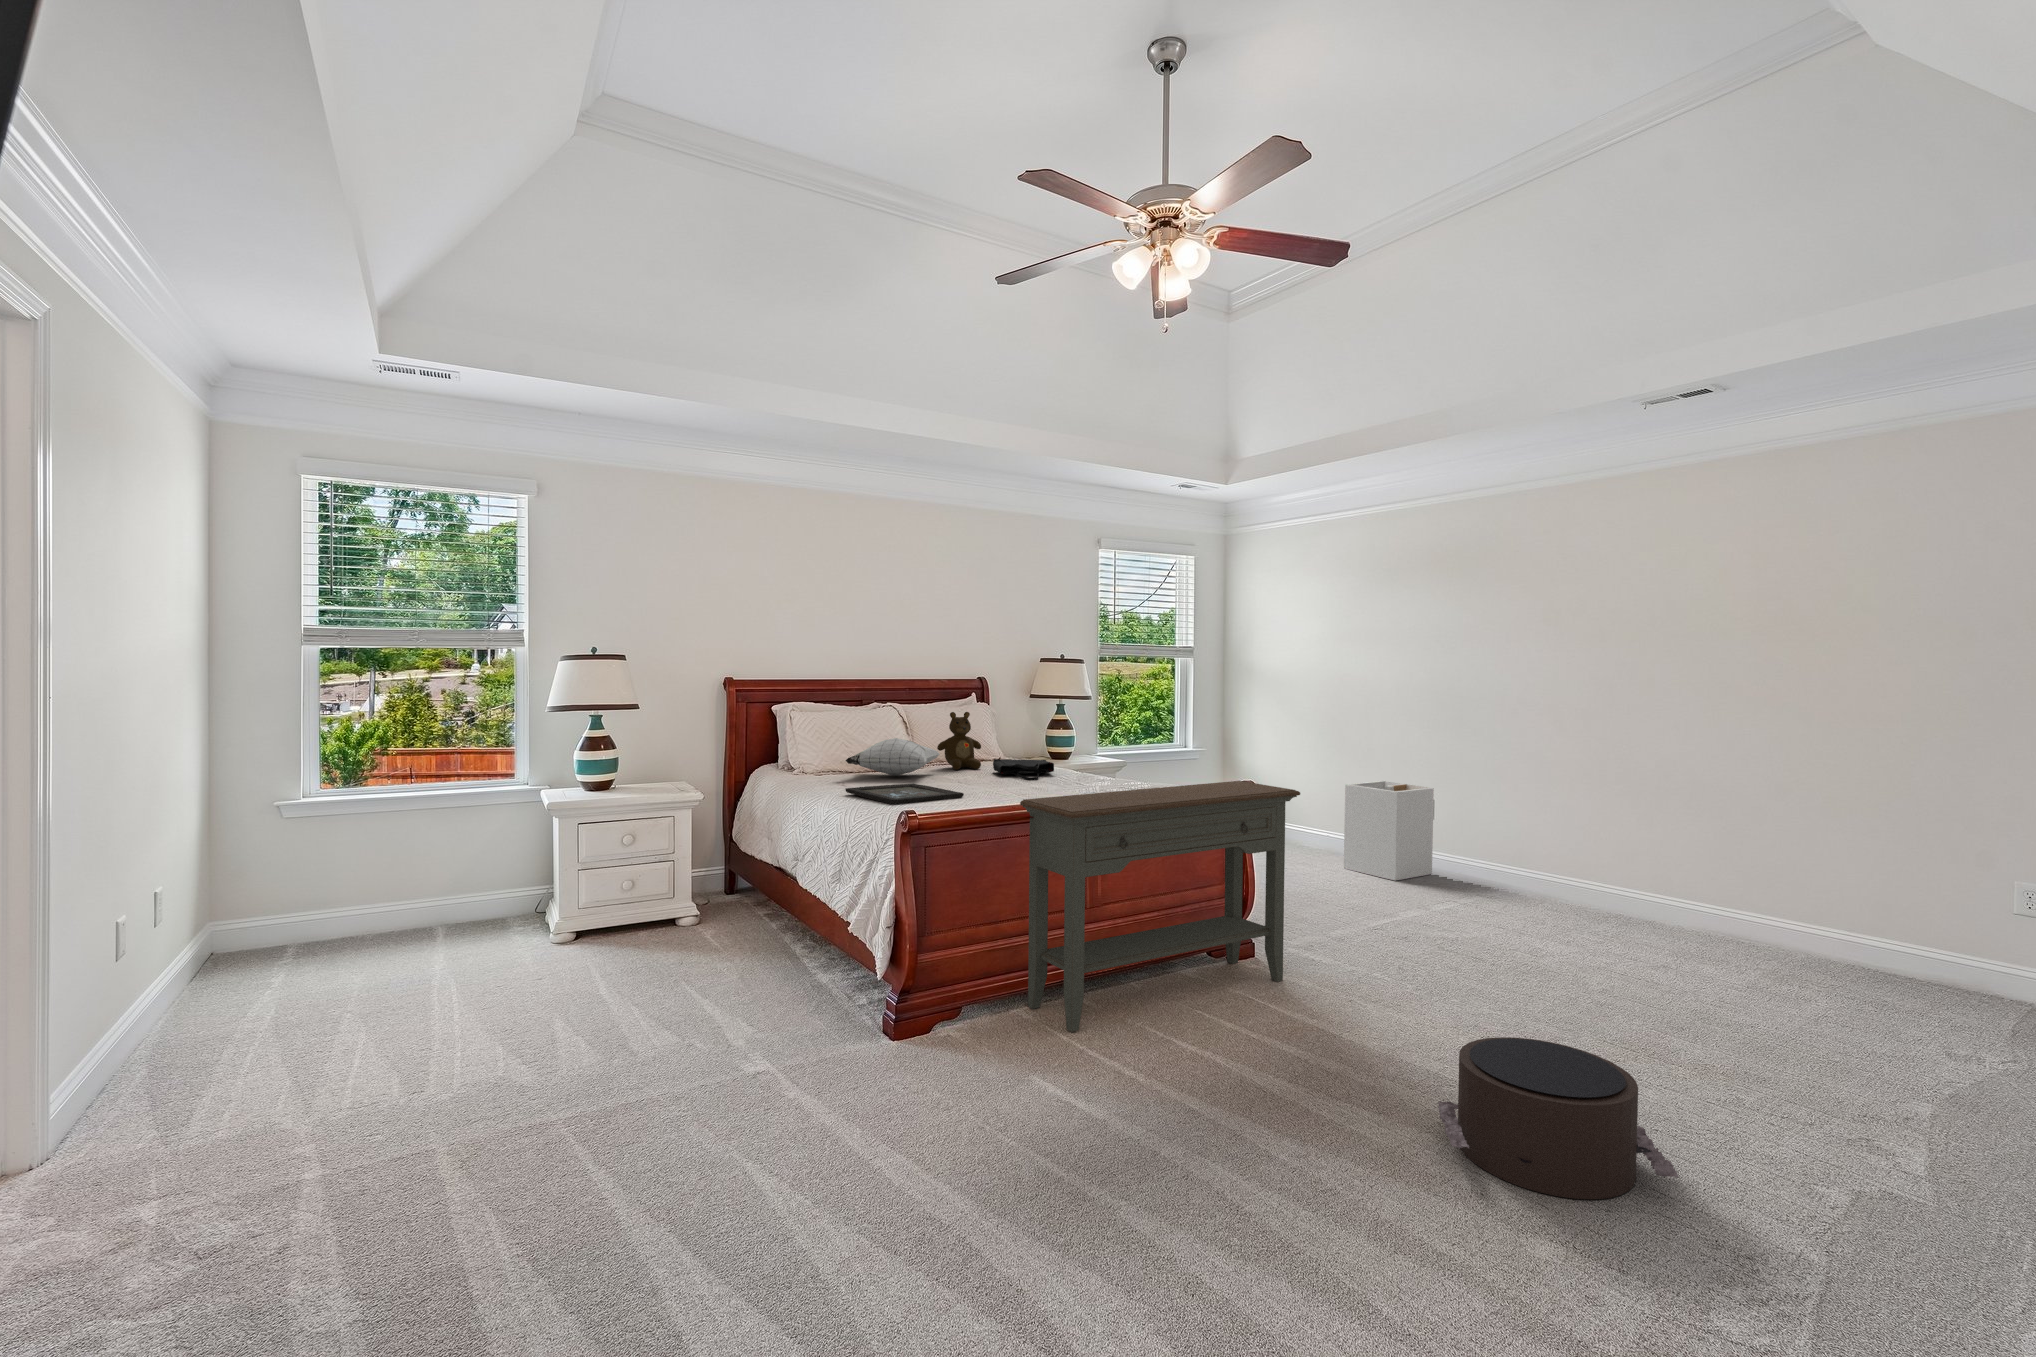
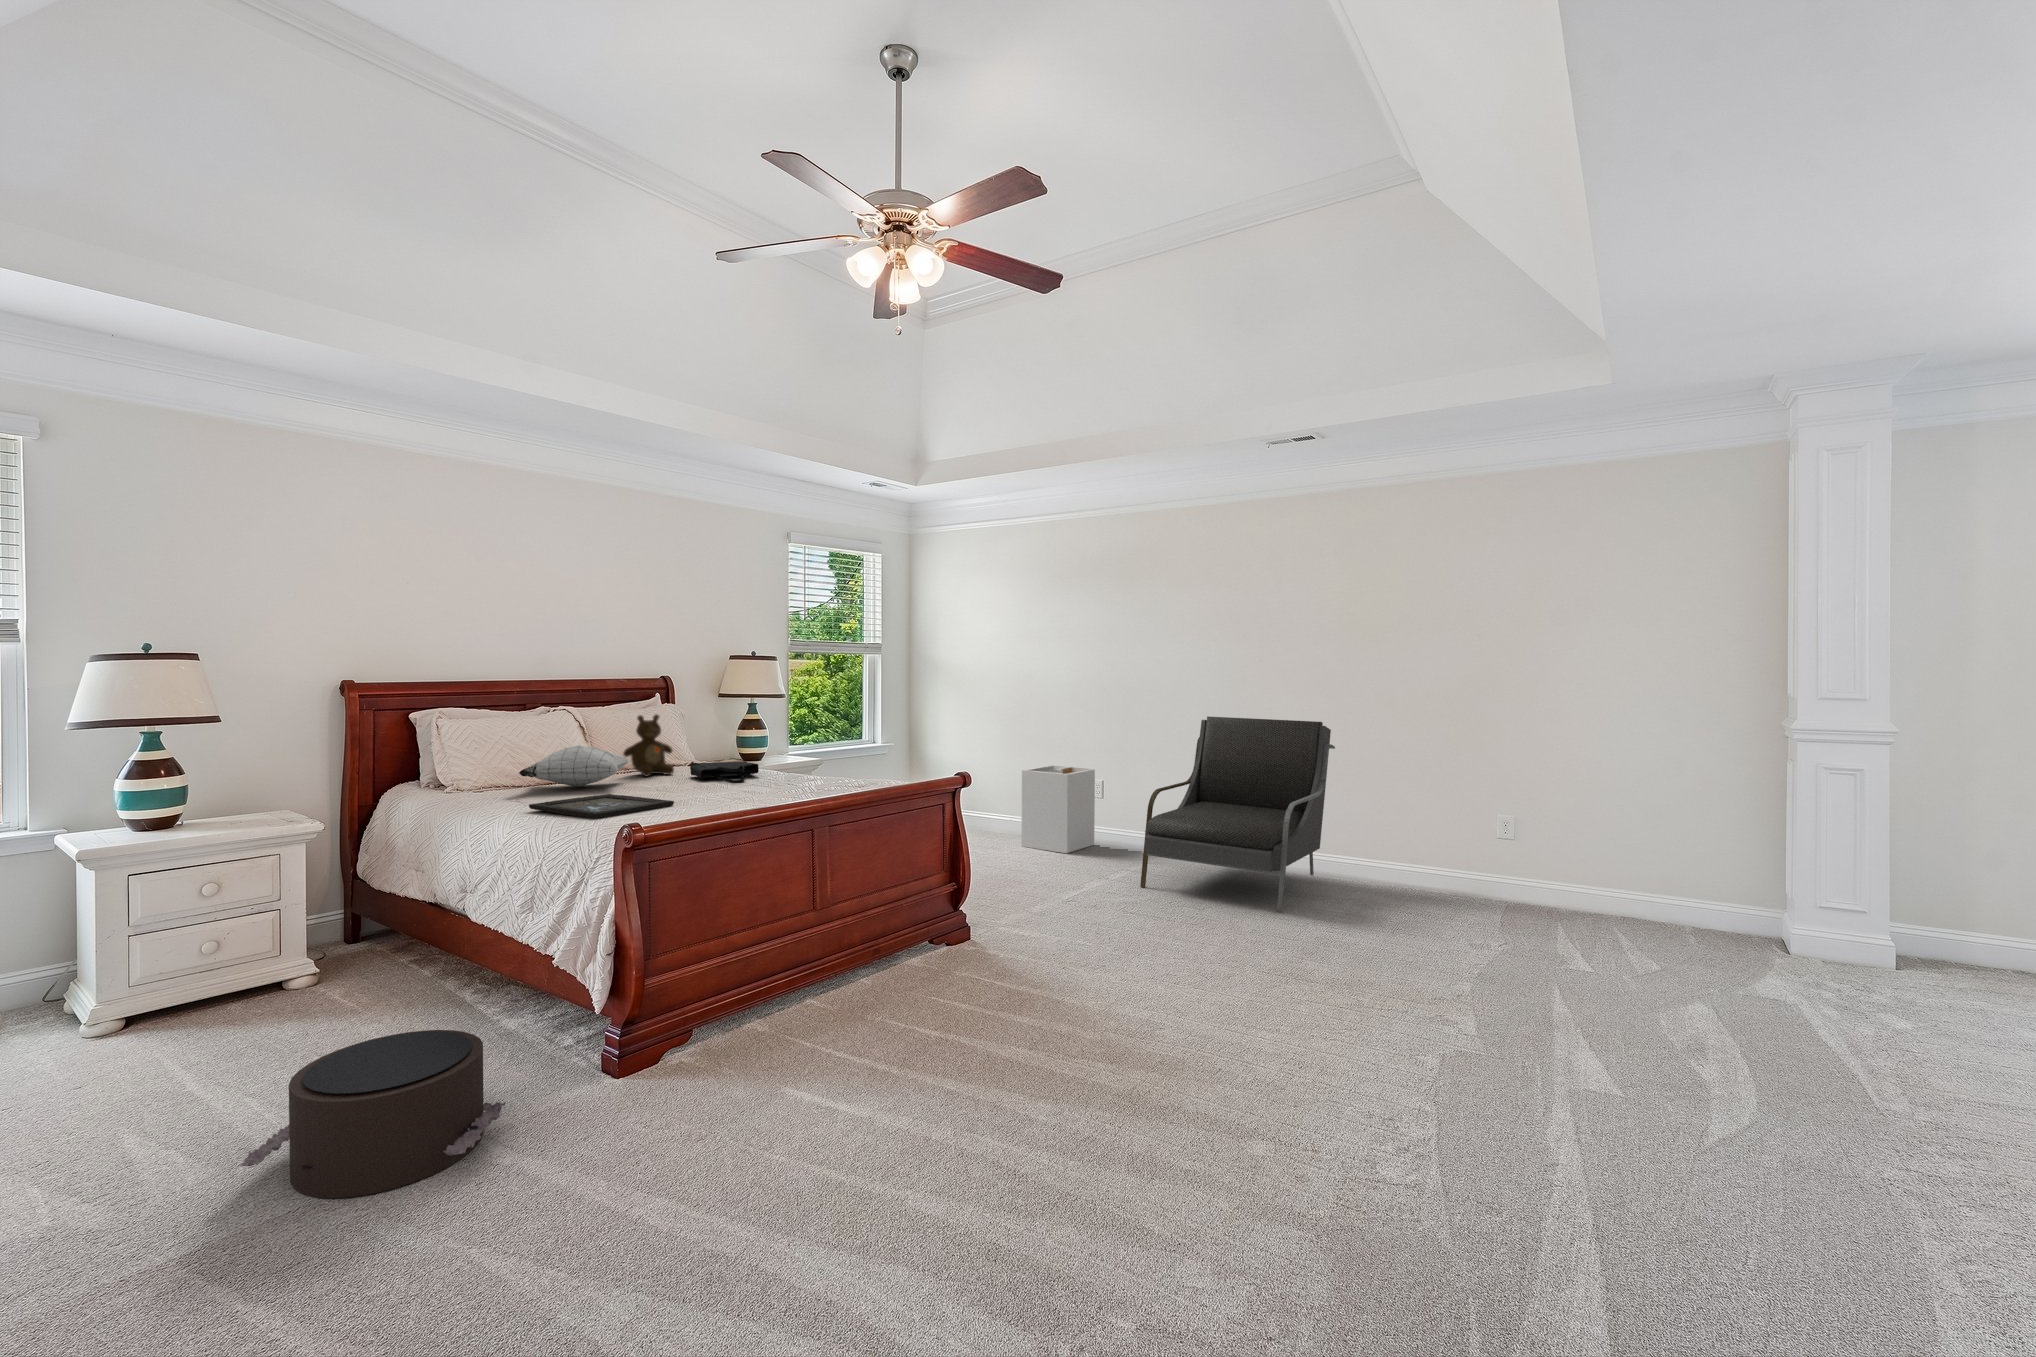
armchair: none [1474,732,1754,974] -> present [1140,716,1335,911]
console table: present [1020,781,1300,1032] -> none [750,772,1014,1038]
pouf: present [1438,1037,1678,1199] -> present [240,1030,506,1198]

